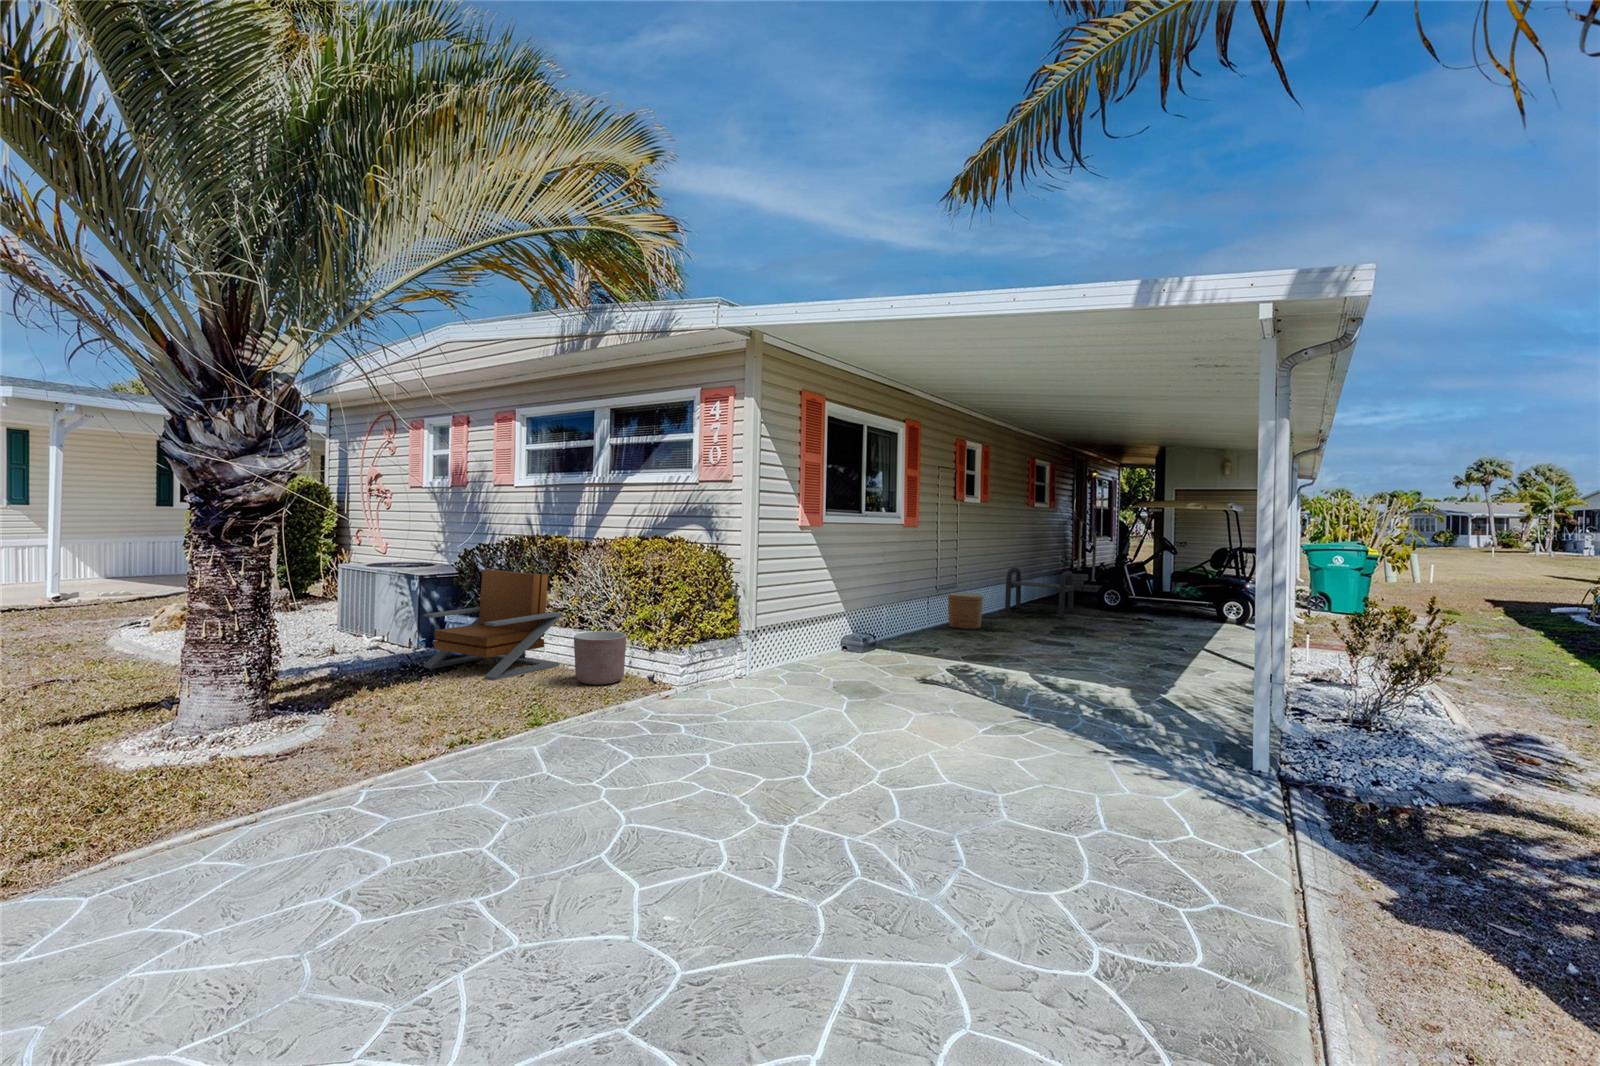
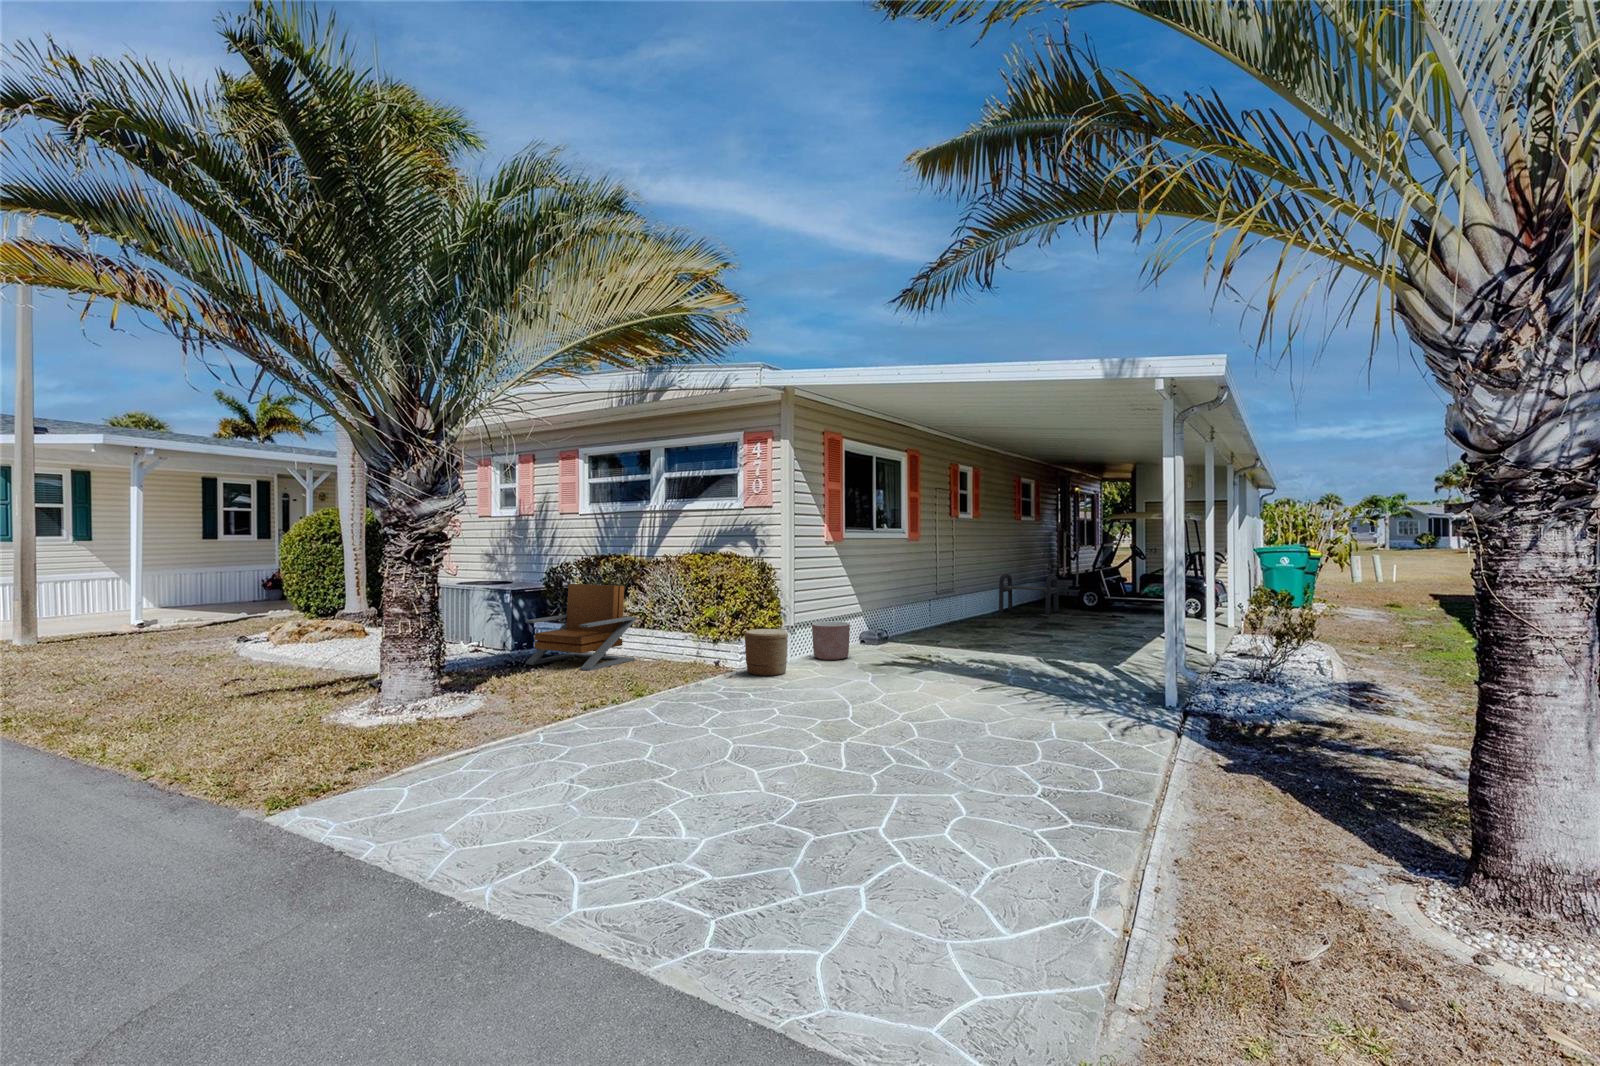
woven basket: present [948,593,984,629] -> present [744,629,788,676]
planter: present [574,631,626,685] -> present [812,621,850,660]

